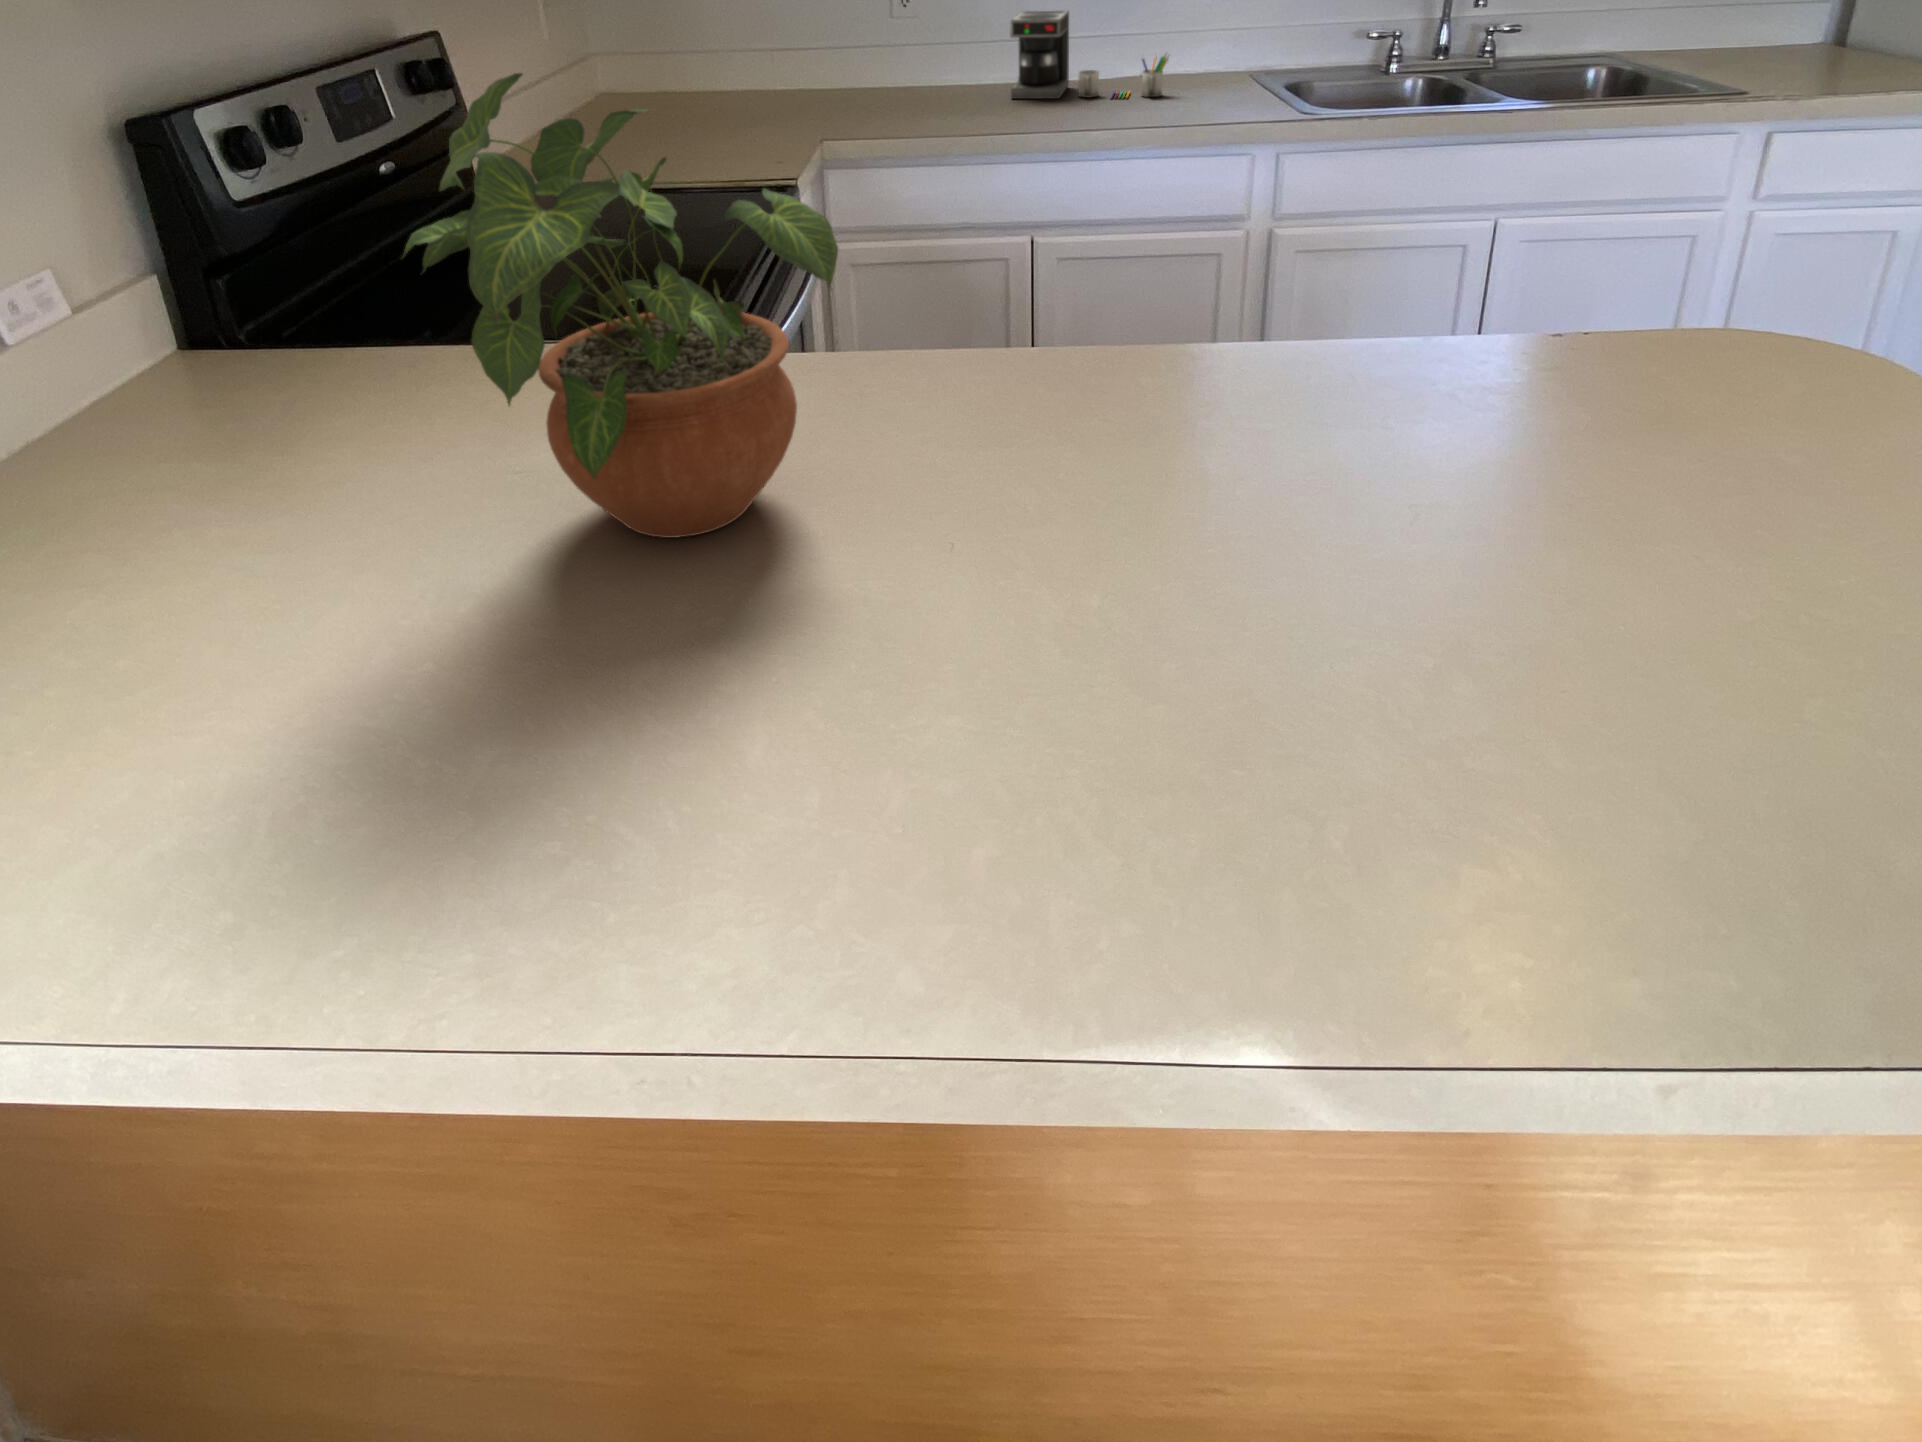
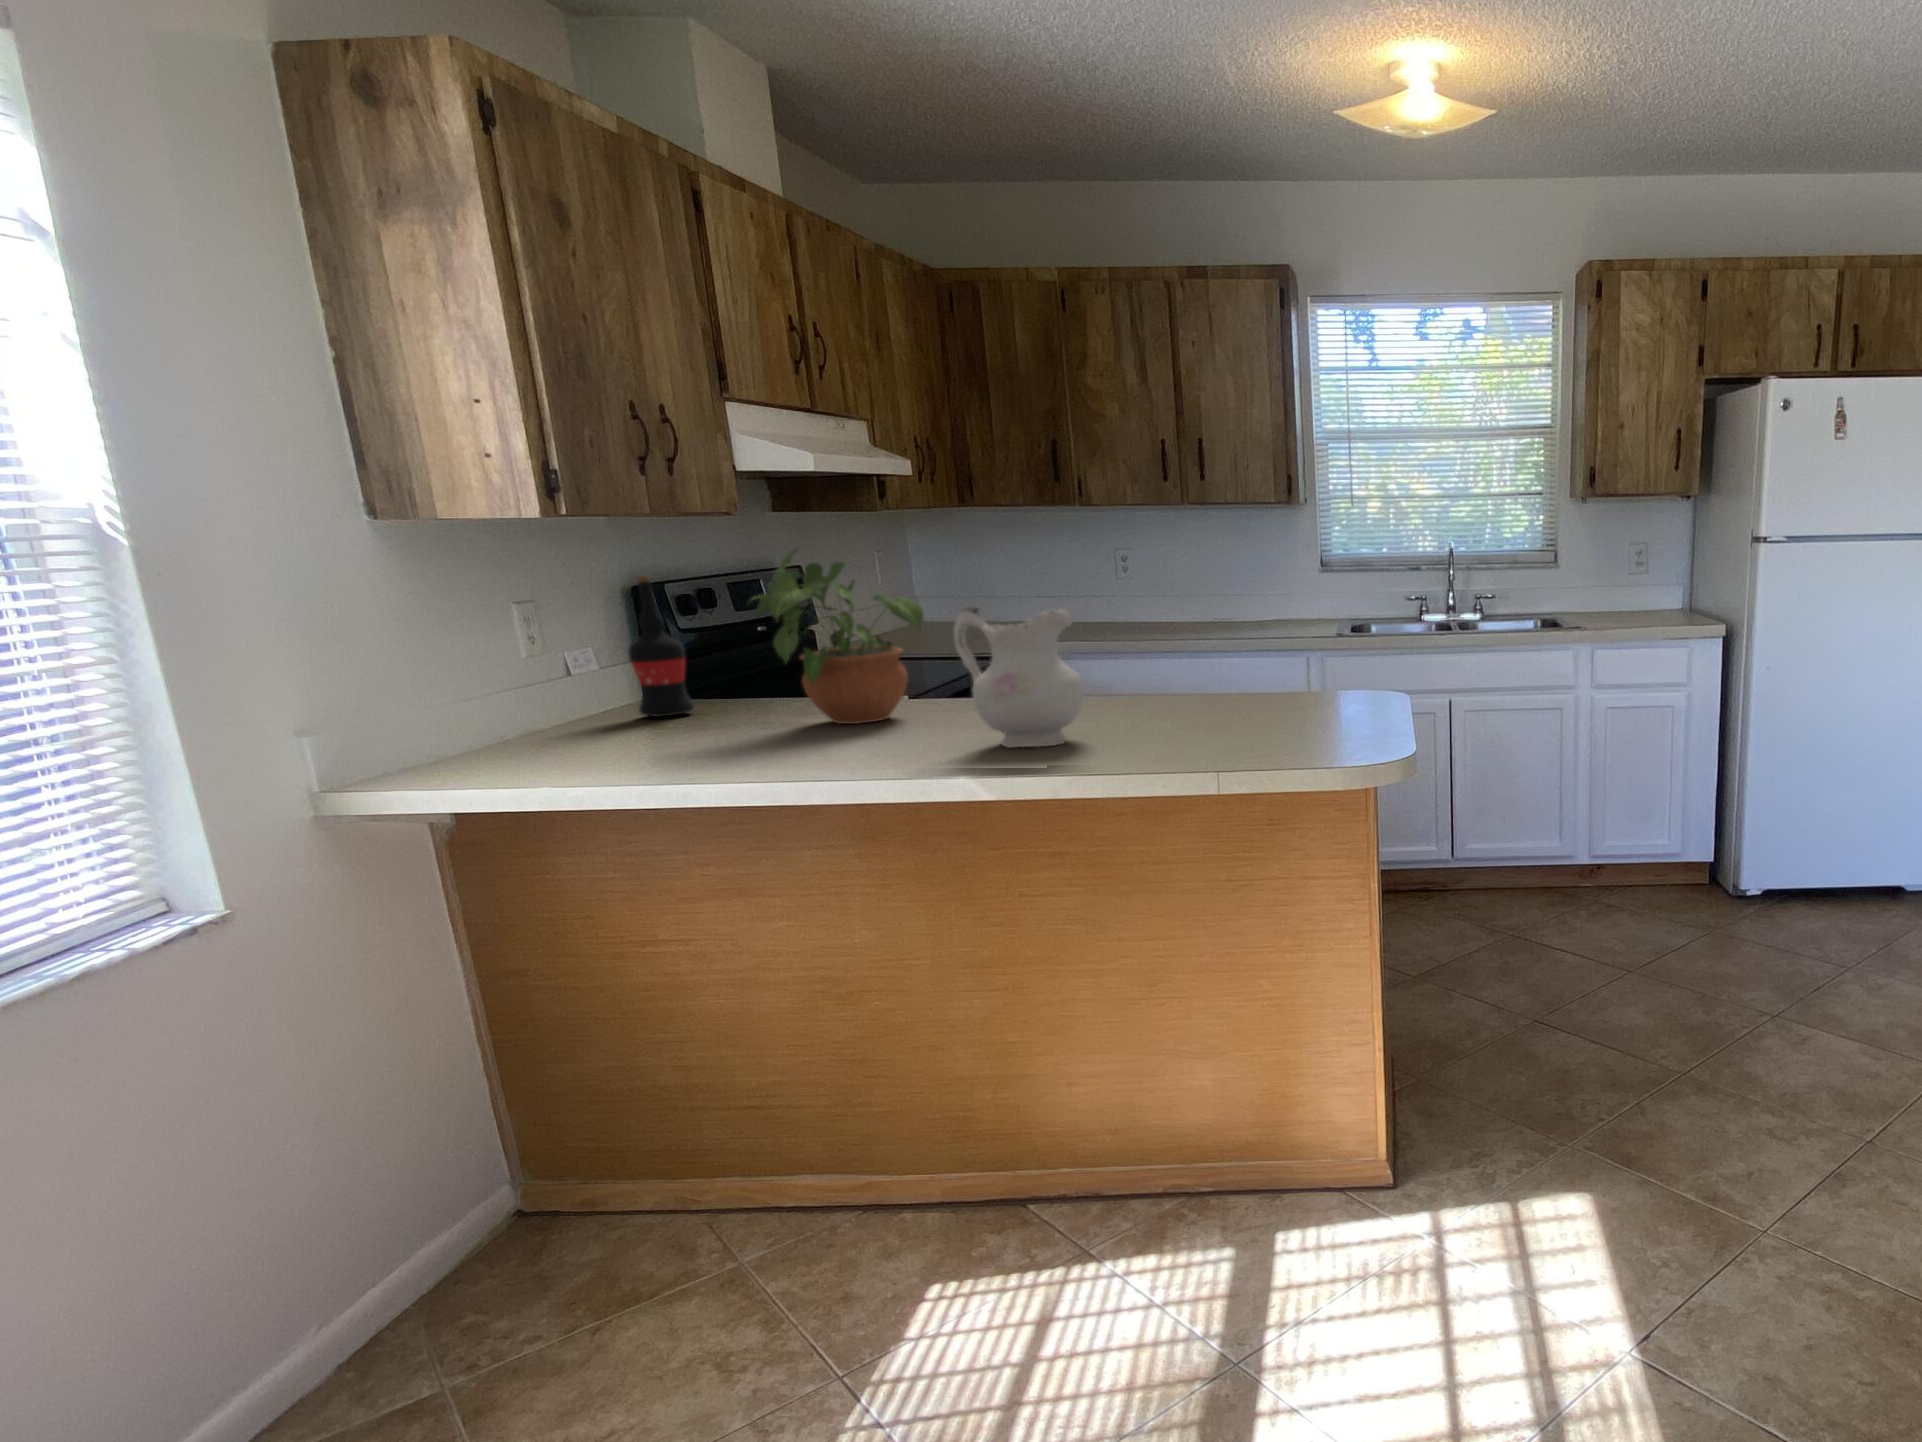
coffee maker: present [1010,11,1170,99] -> none [1183,575,1280,627]
wine bottle: none [115,130,280,460] -> present [629,575,694,717]
ceramic pitcher: none [1139,344,1610,831] -> present [954,607,1084,748]

